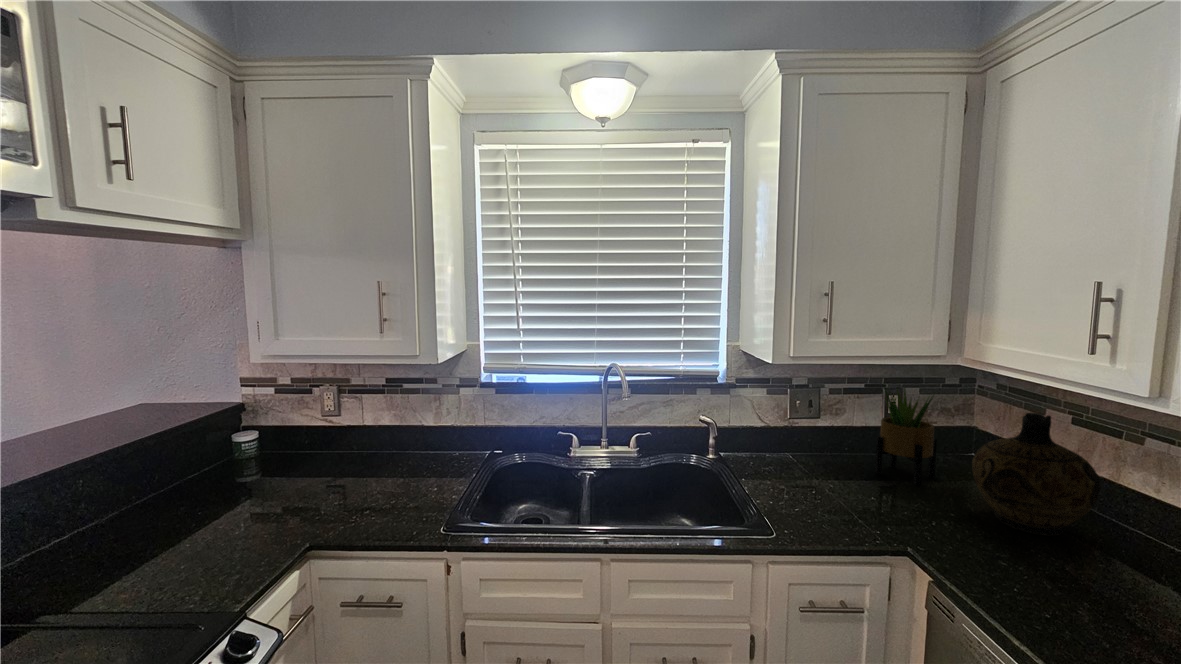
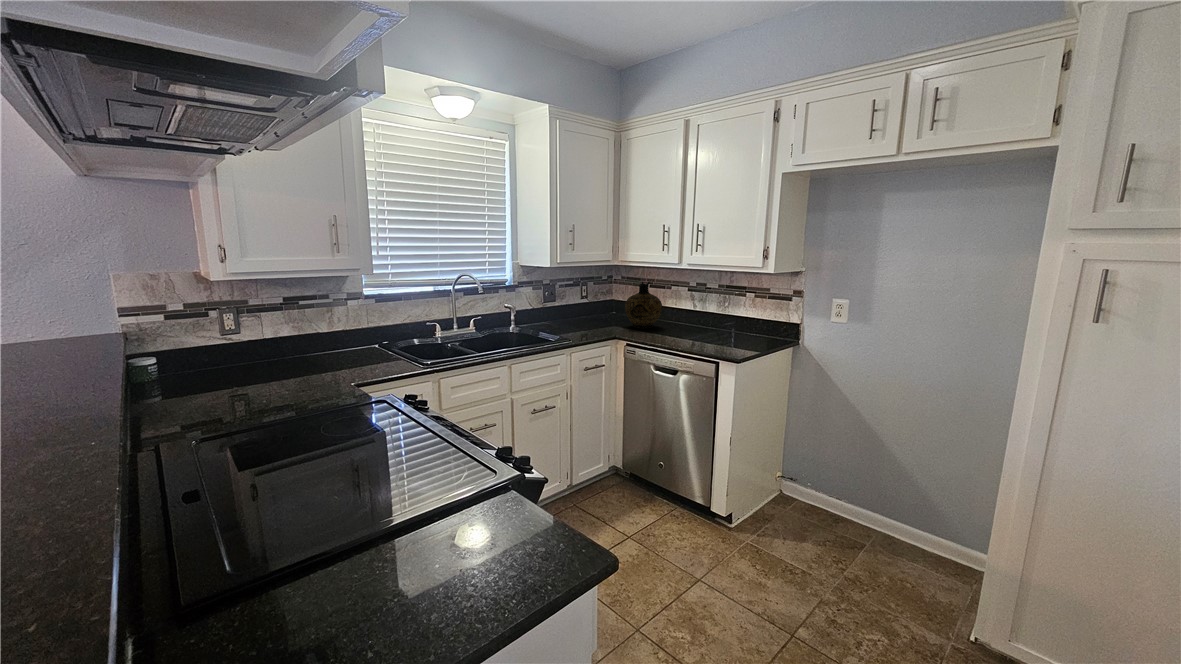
potted plant: present [875,390,937,485] -> none [584,278,608,324]

